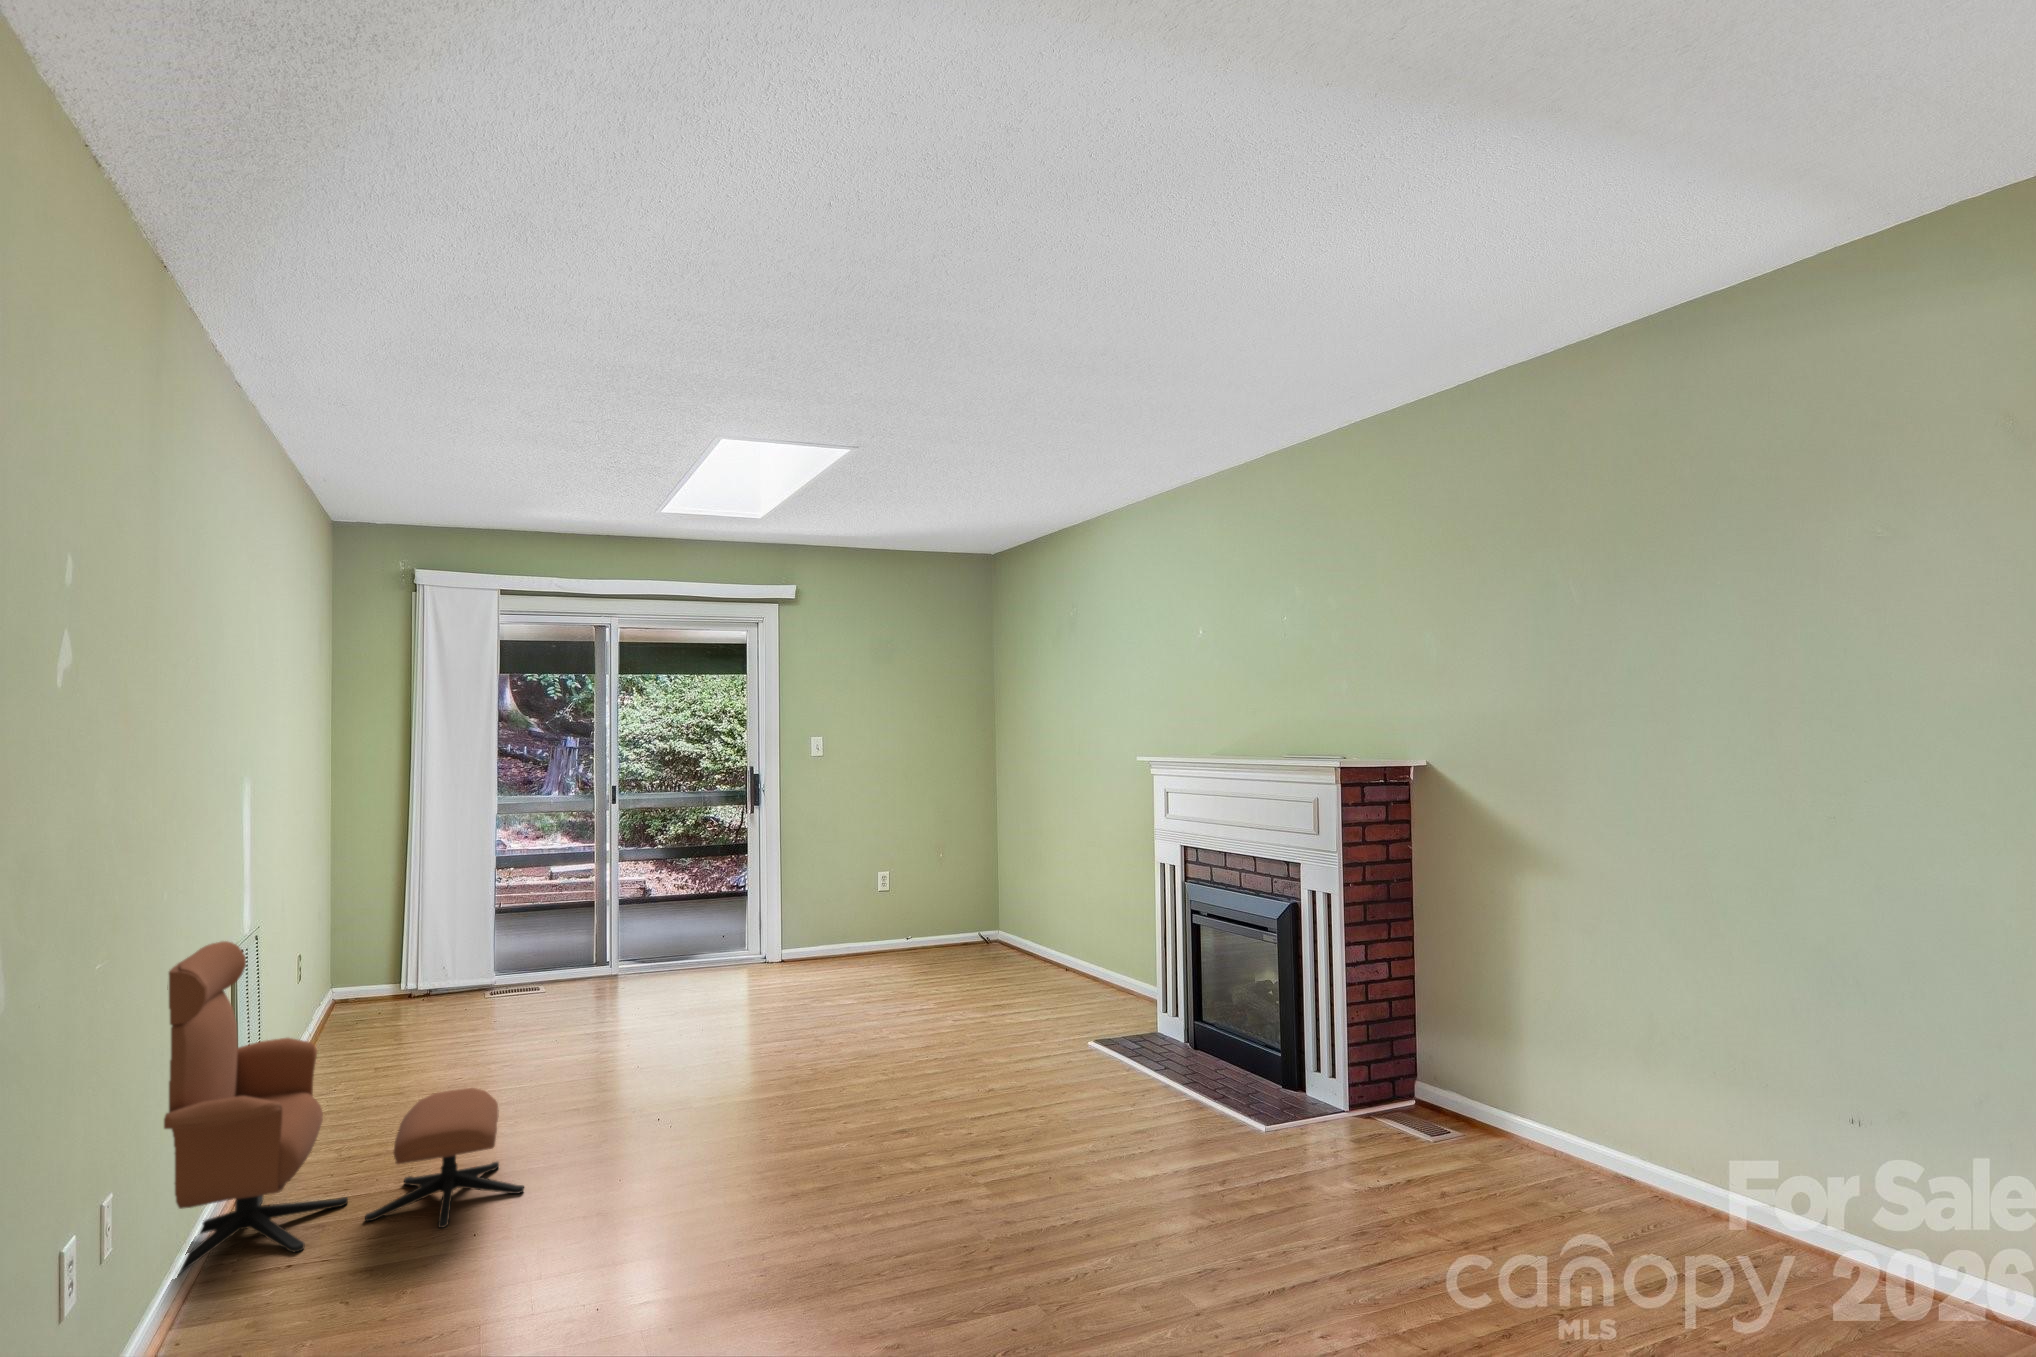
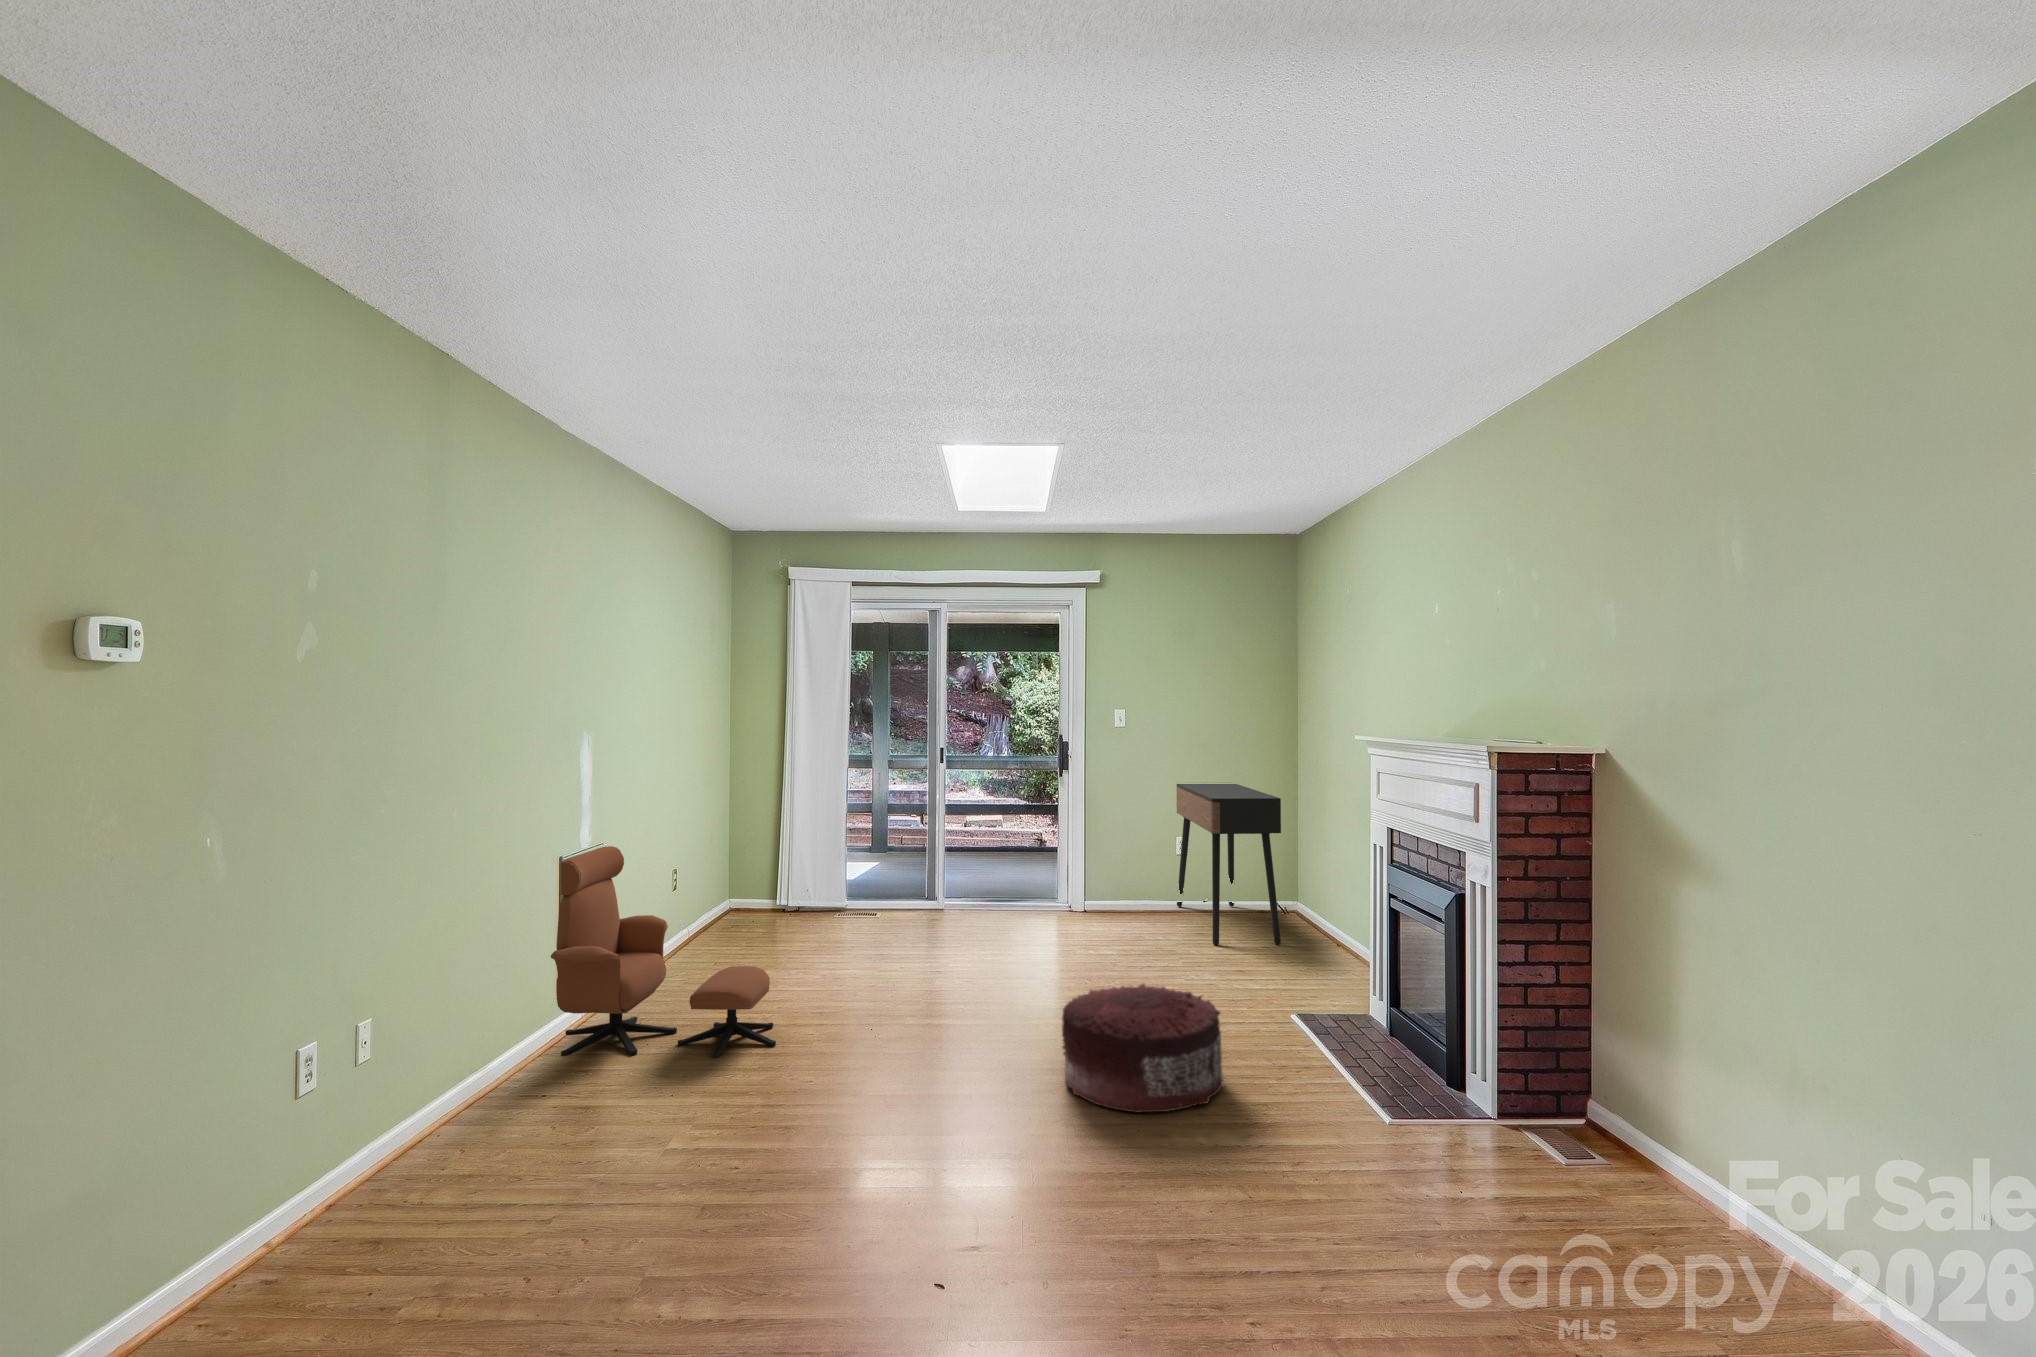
console table: none [877,811,1015,985] -> present [1177,784,1281,945]
pouf: none [928,1033,1105,1181] -> present [1062,984,1223,1112]

